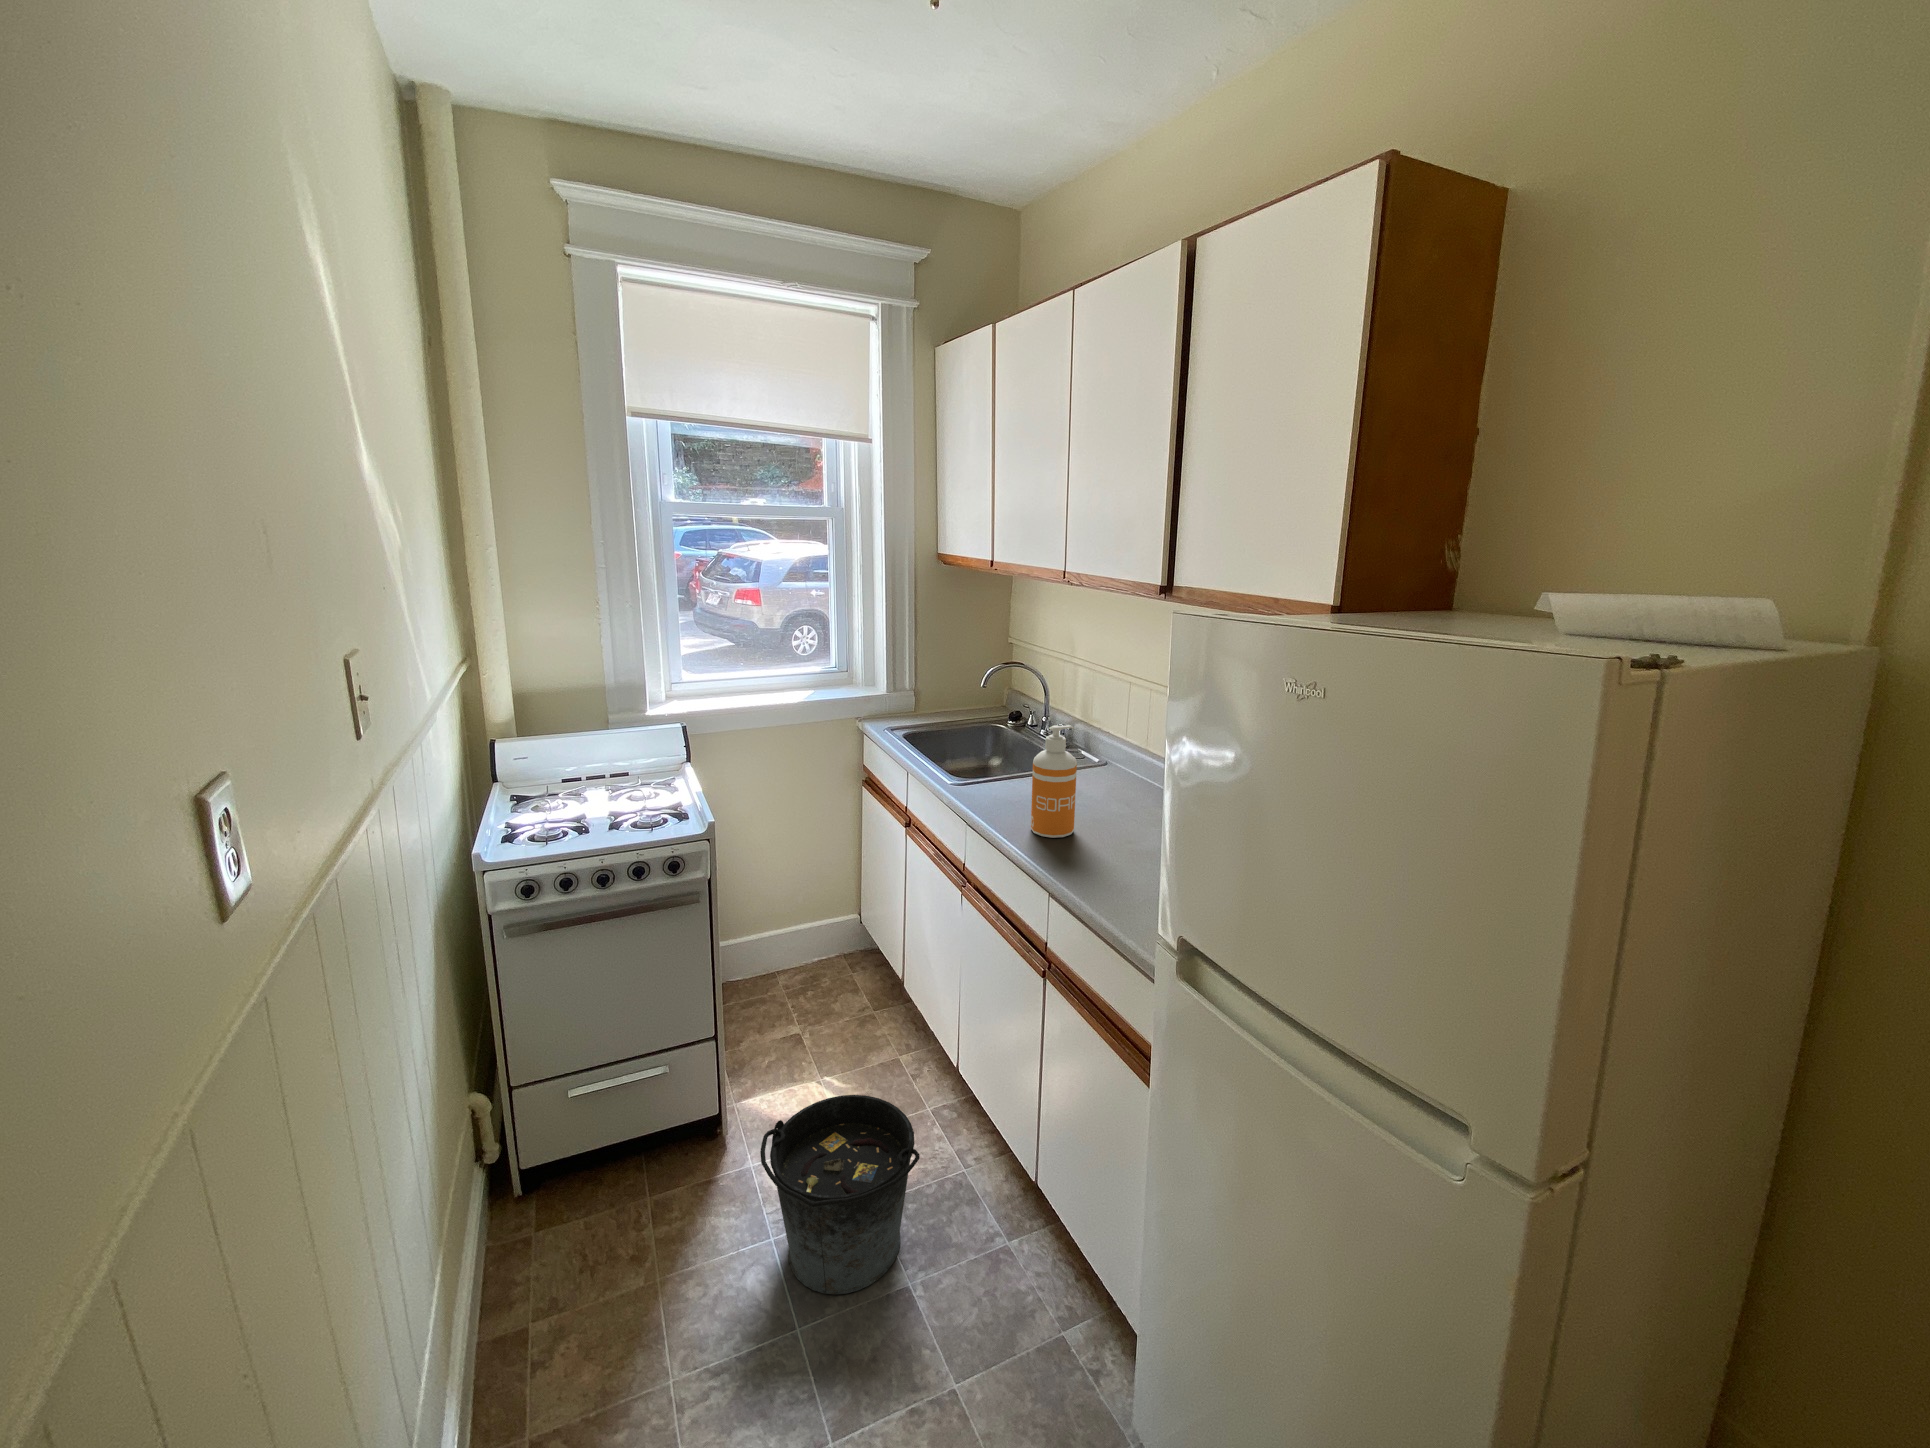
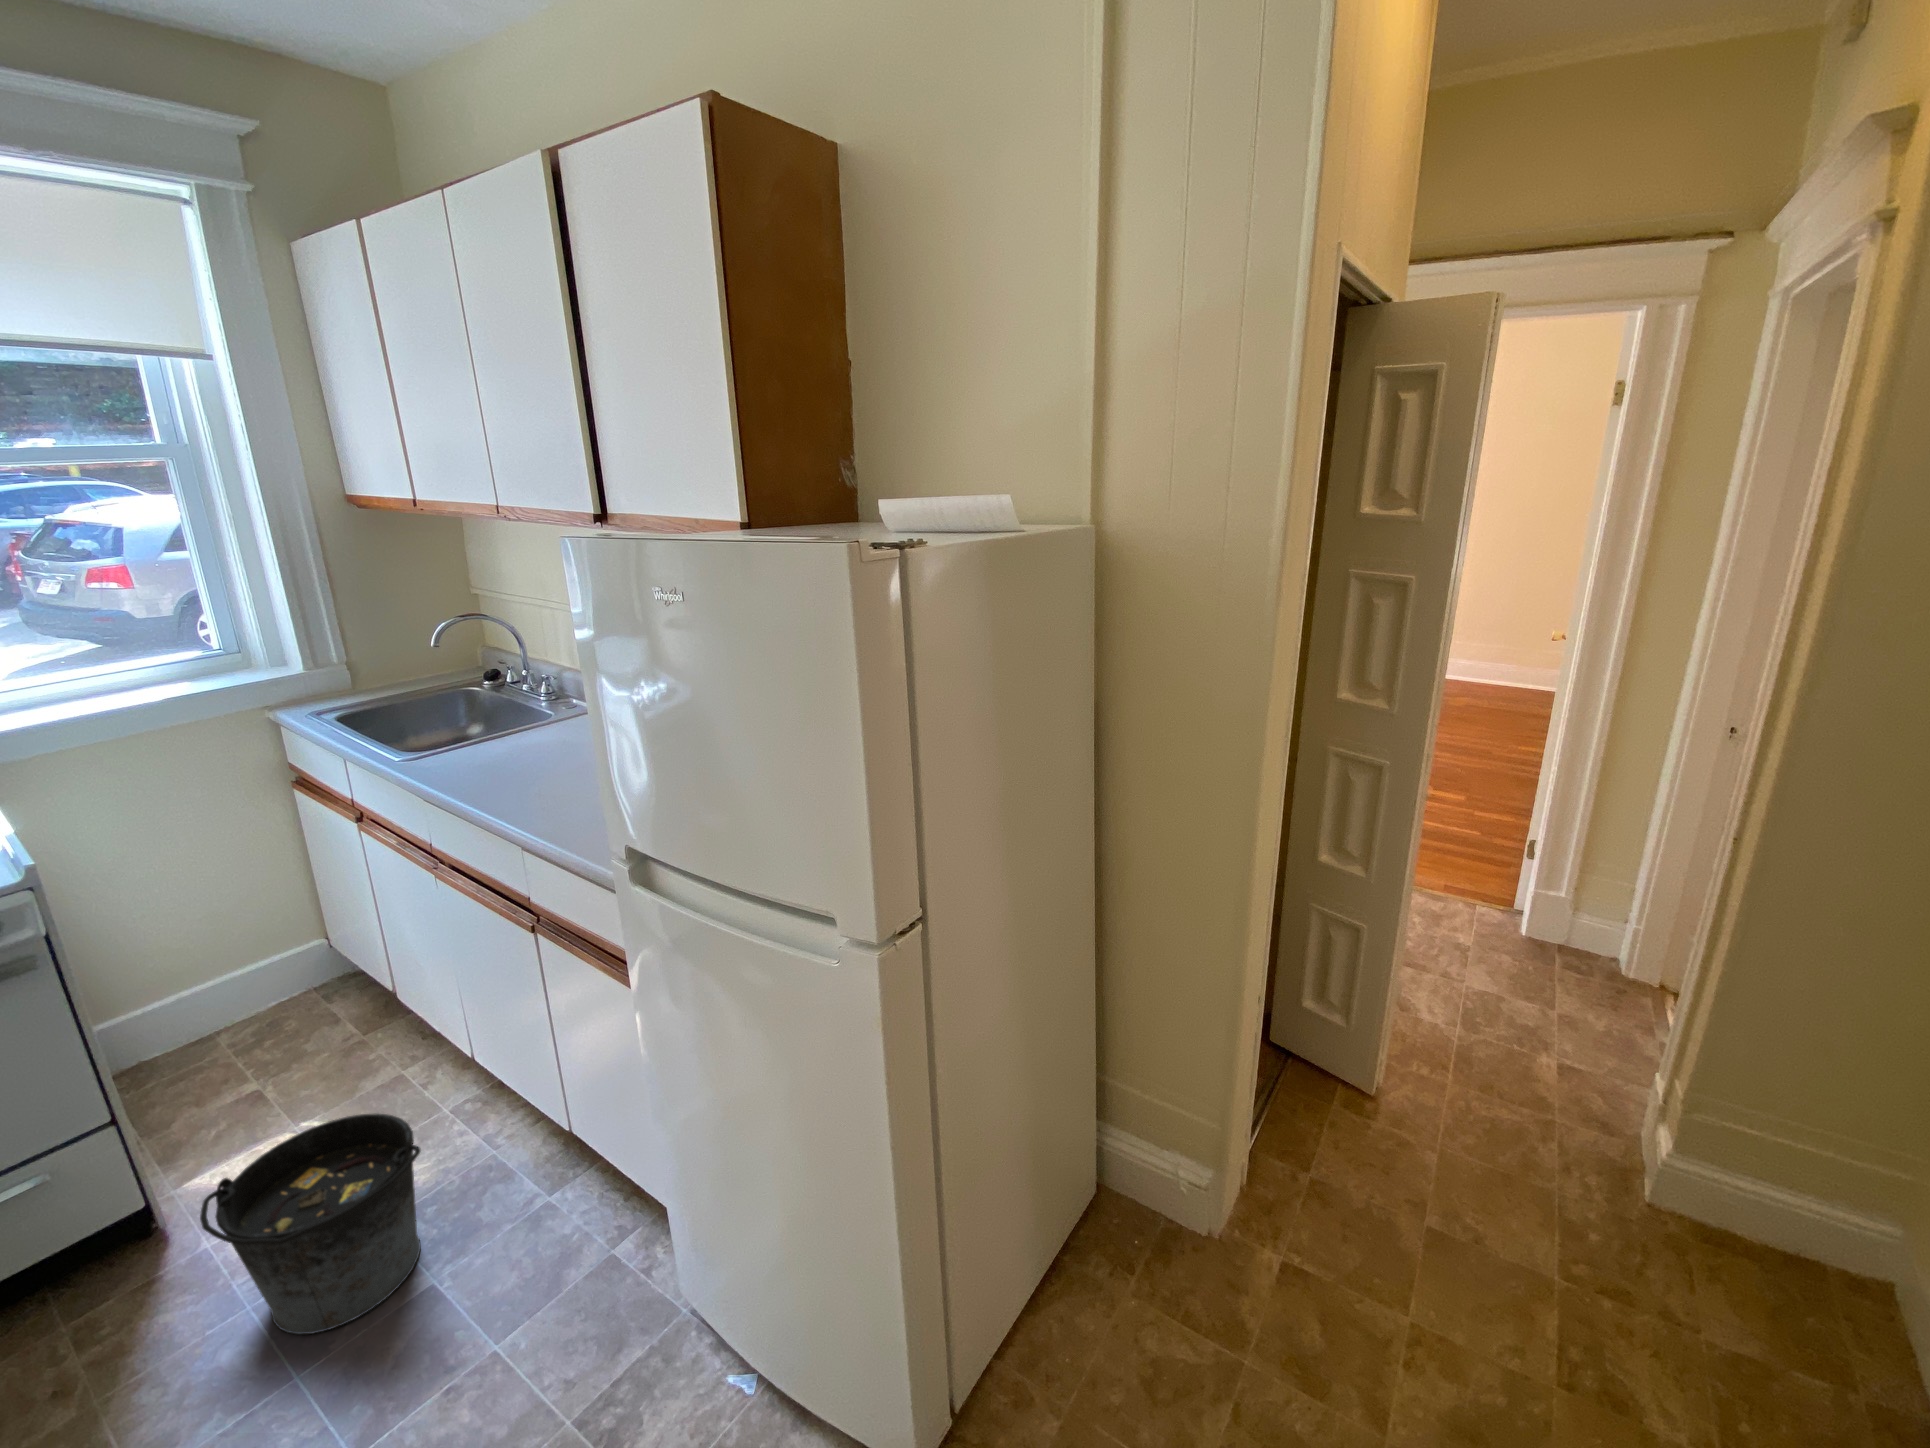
soap dispenser: present [1031,725,1077,838] -> none [486,670,550,790]

